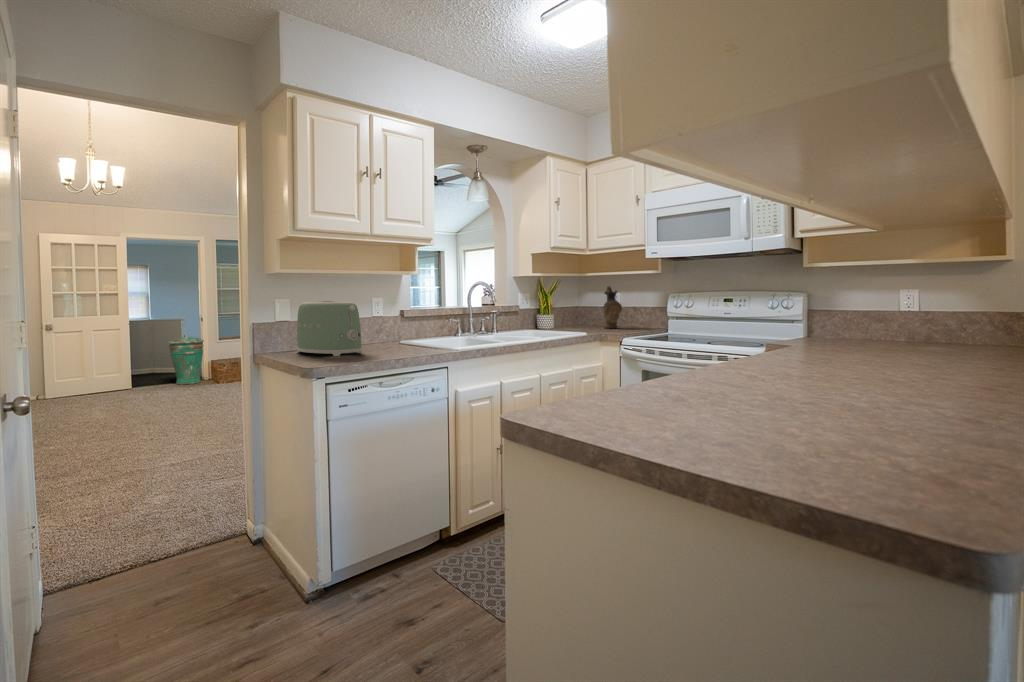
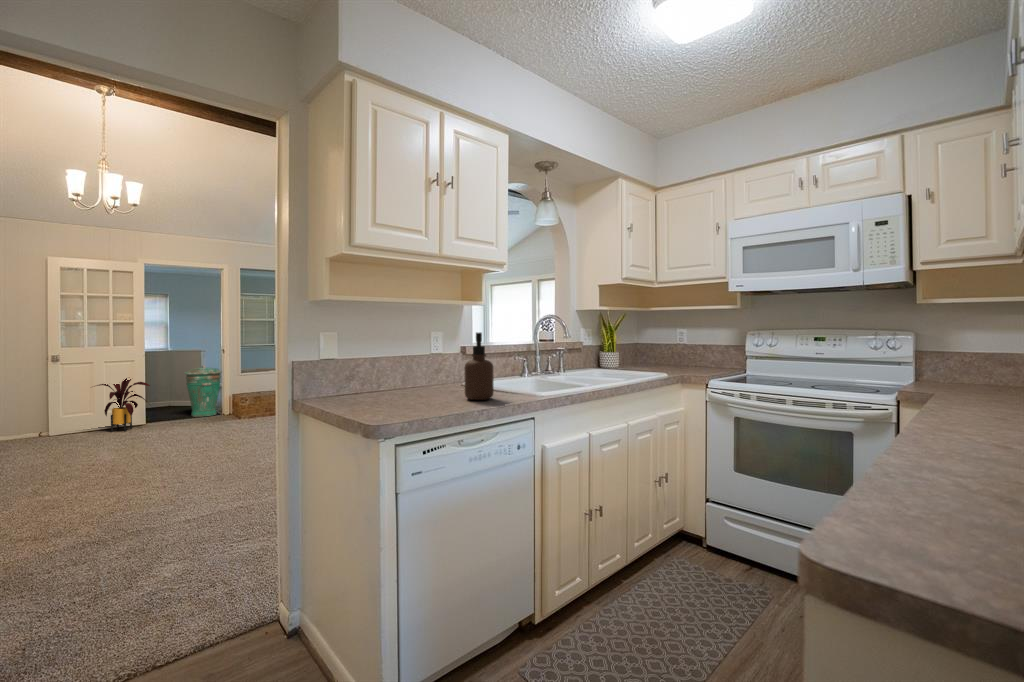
ceramic pitcher: present [603,286,622,328] -> none [670,320,691,366]
soap dispenser: none [390,298,414,353] -> present [464,332,494,400]
toaster: present [297,301,362,356] -> none [349,335,431,404]
house plant: none [78,346,137,398] -> present [96,378,150,432]

